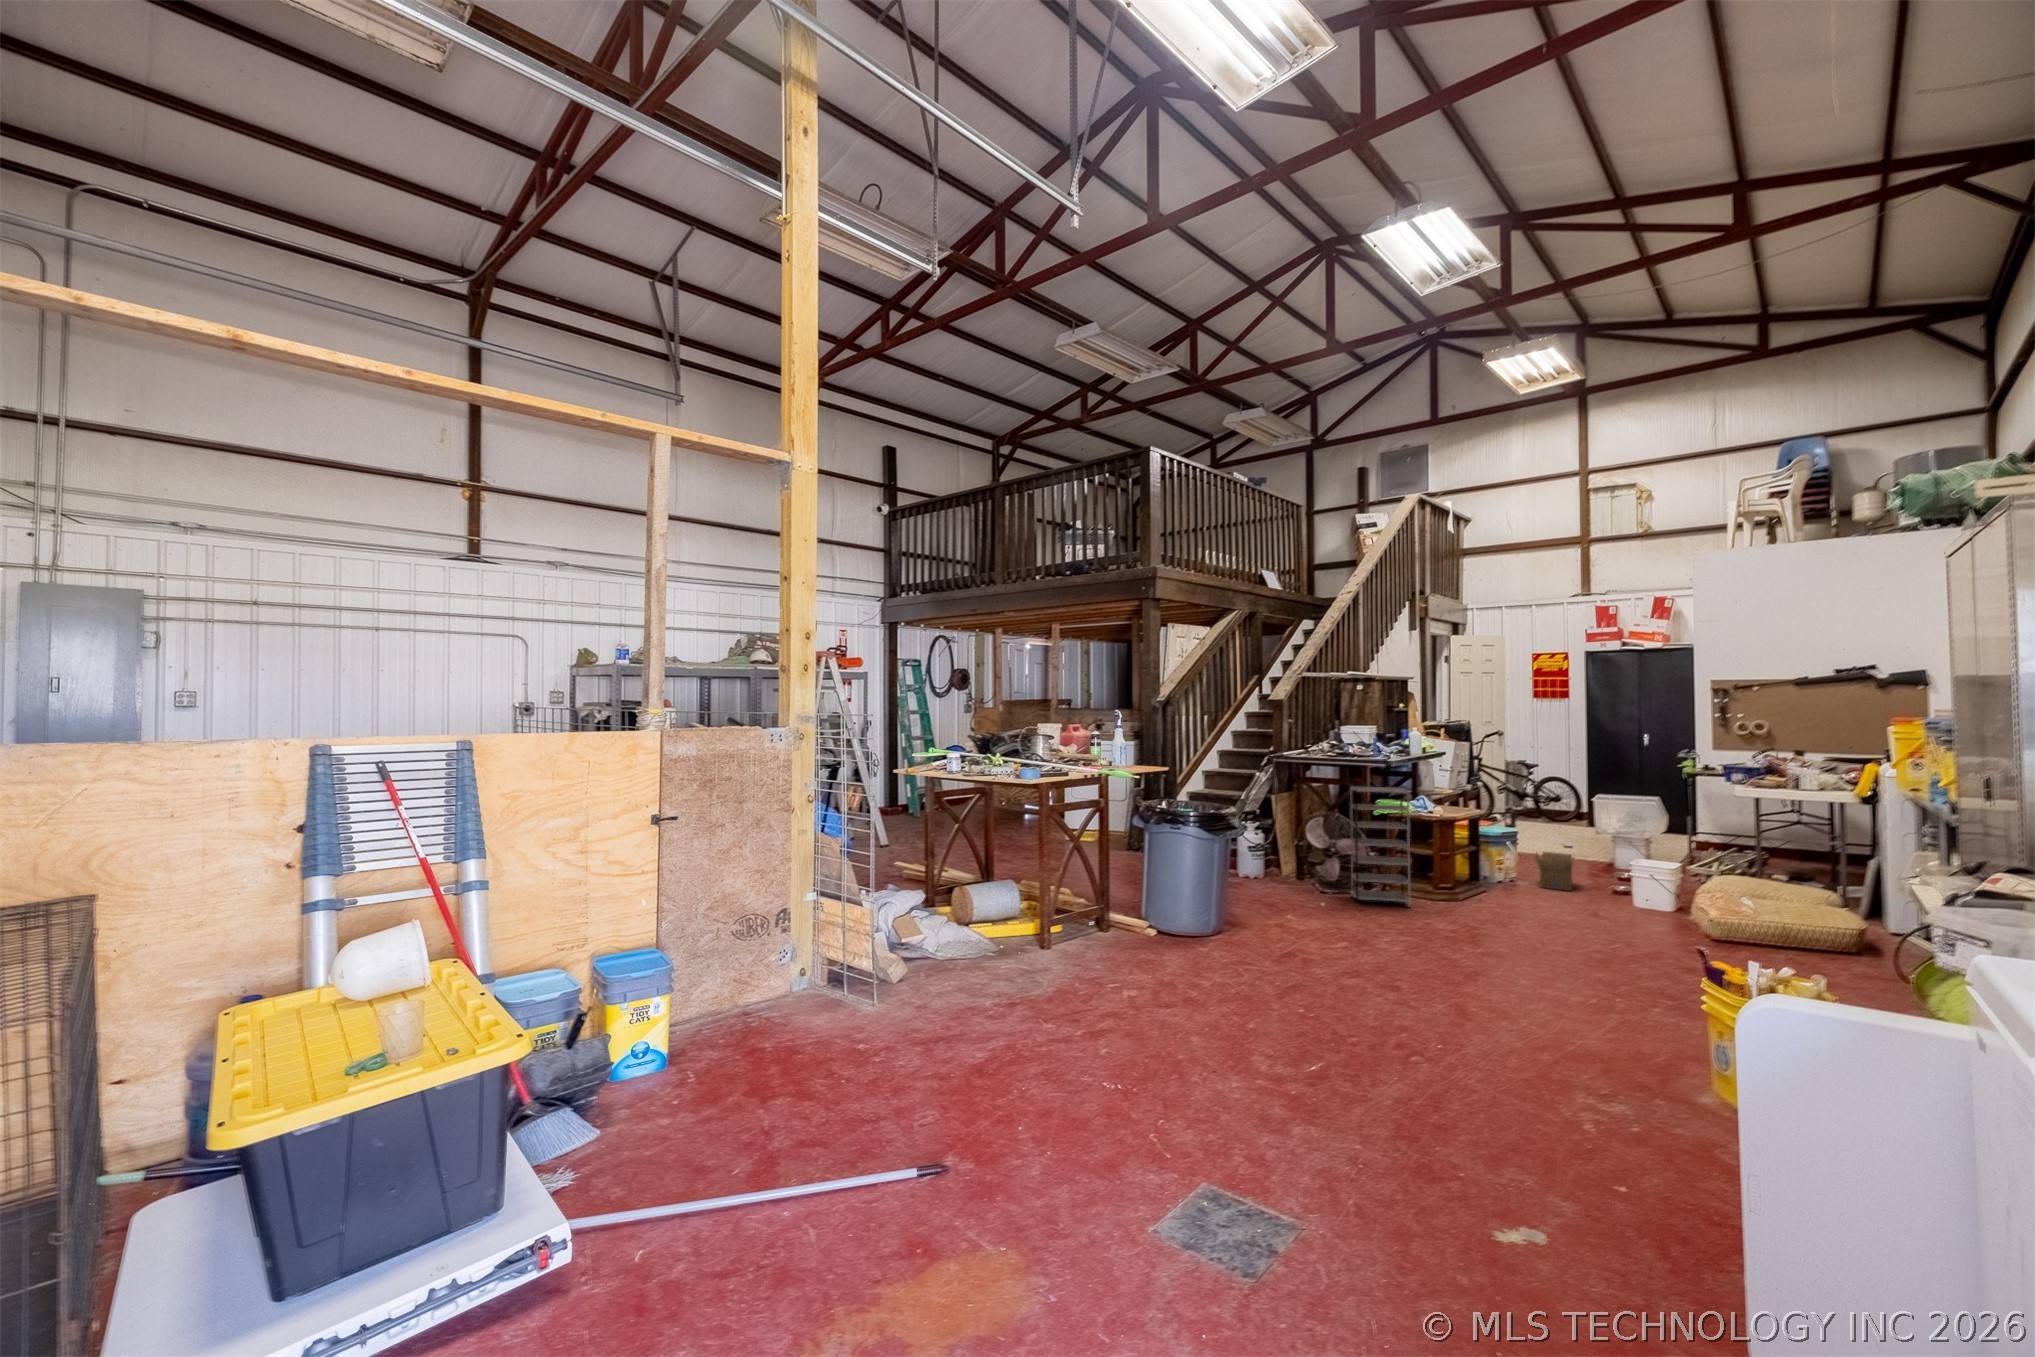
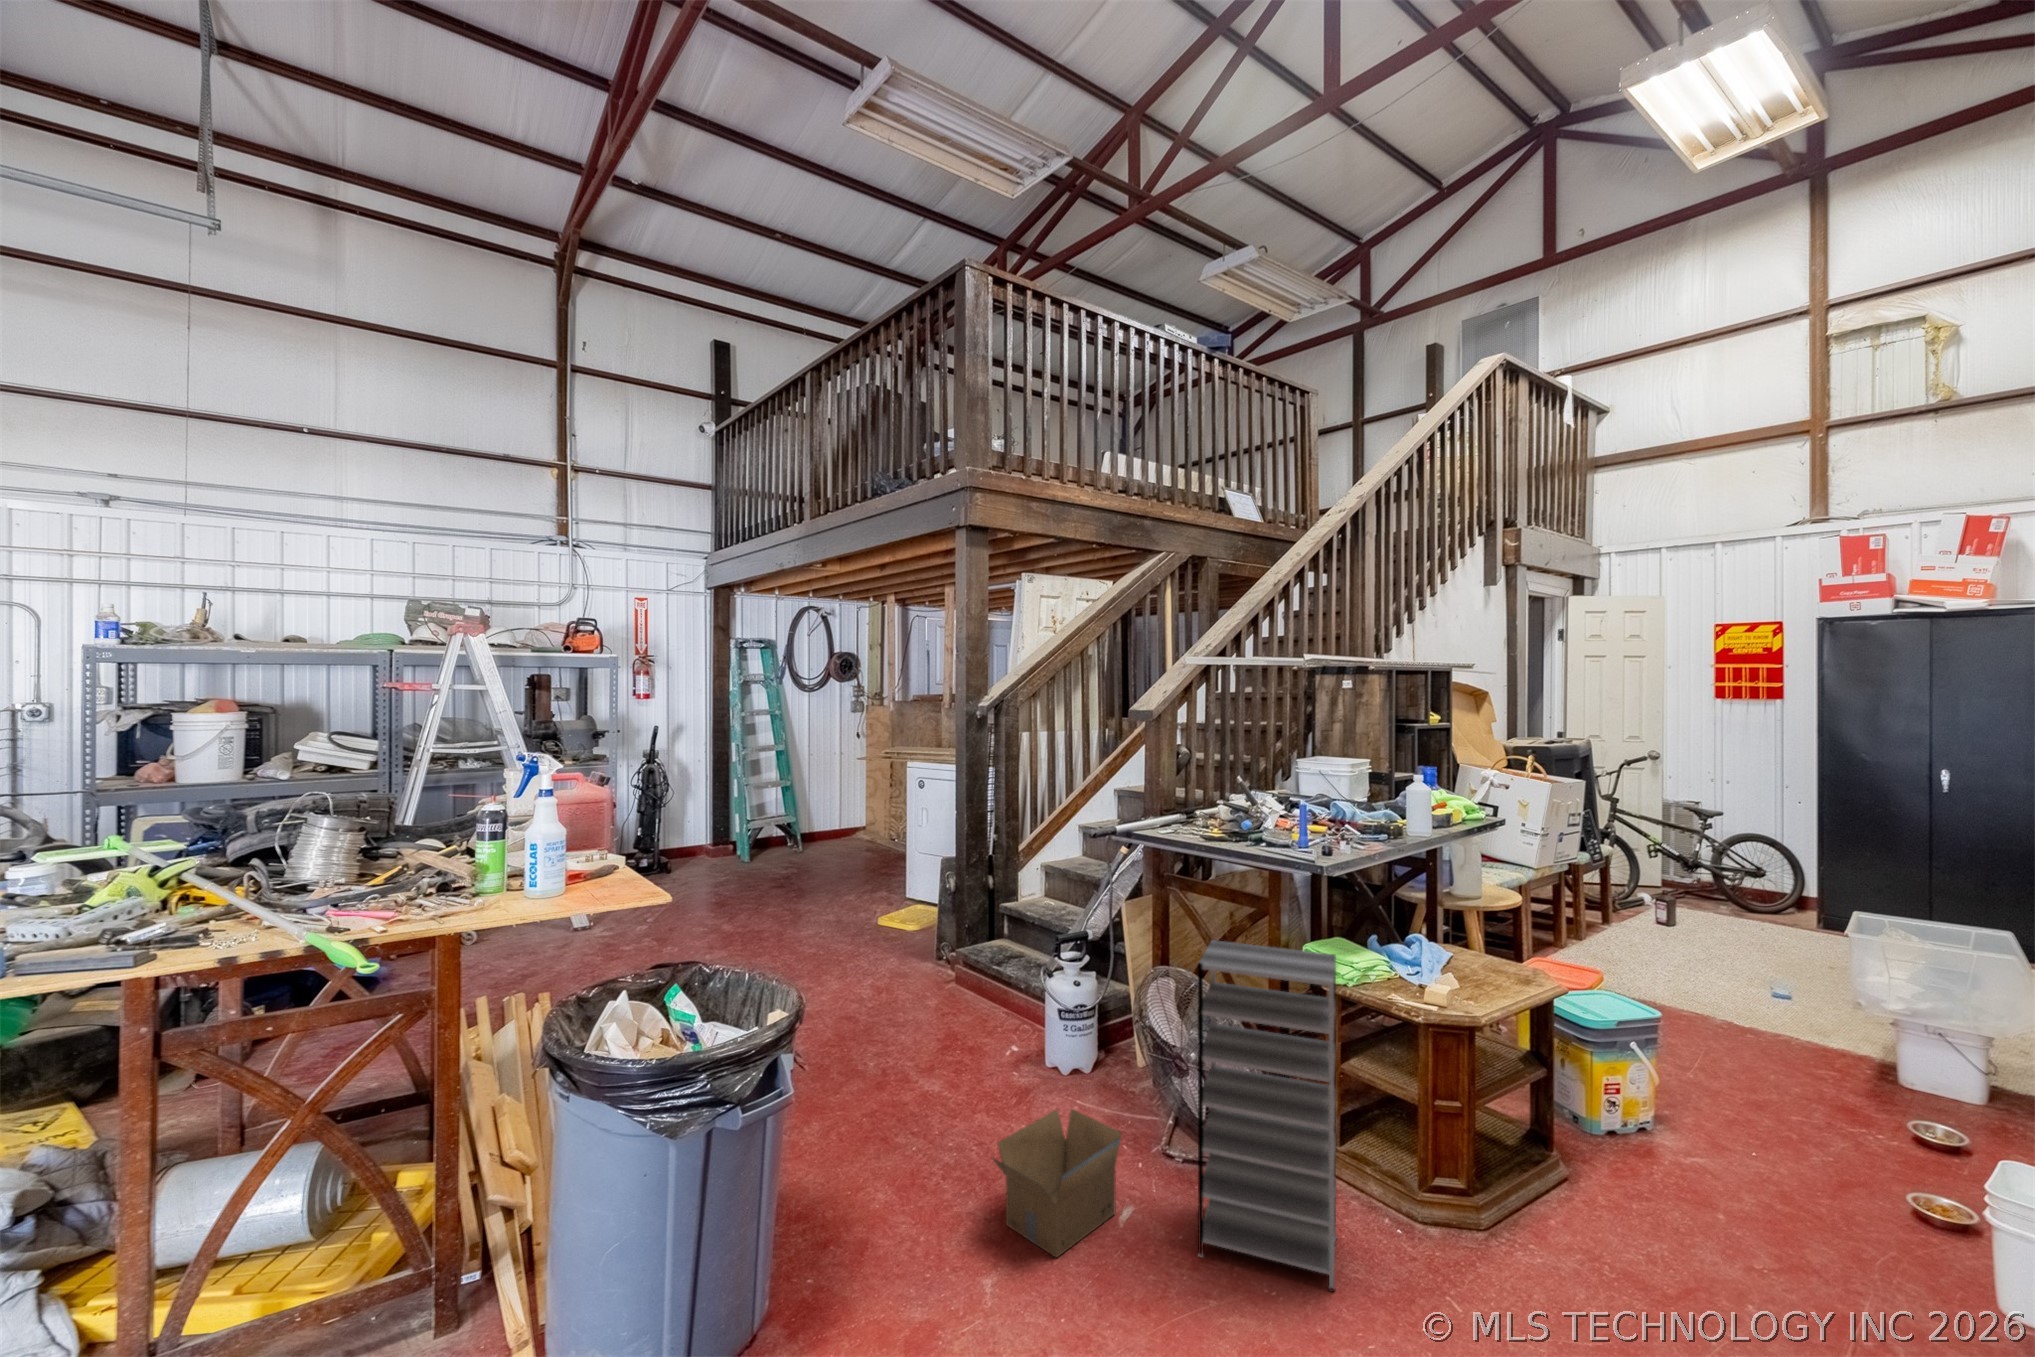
cardboard box: present [1535,852,1572,891] -> present [993,1109,1121,1257]

